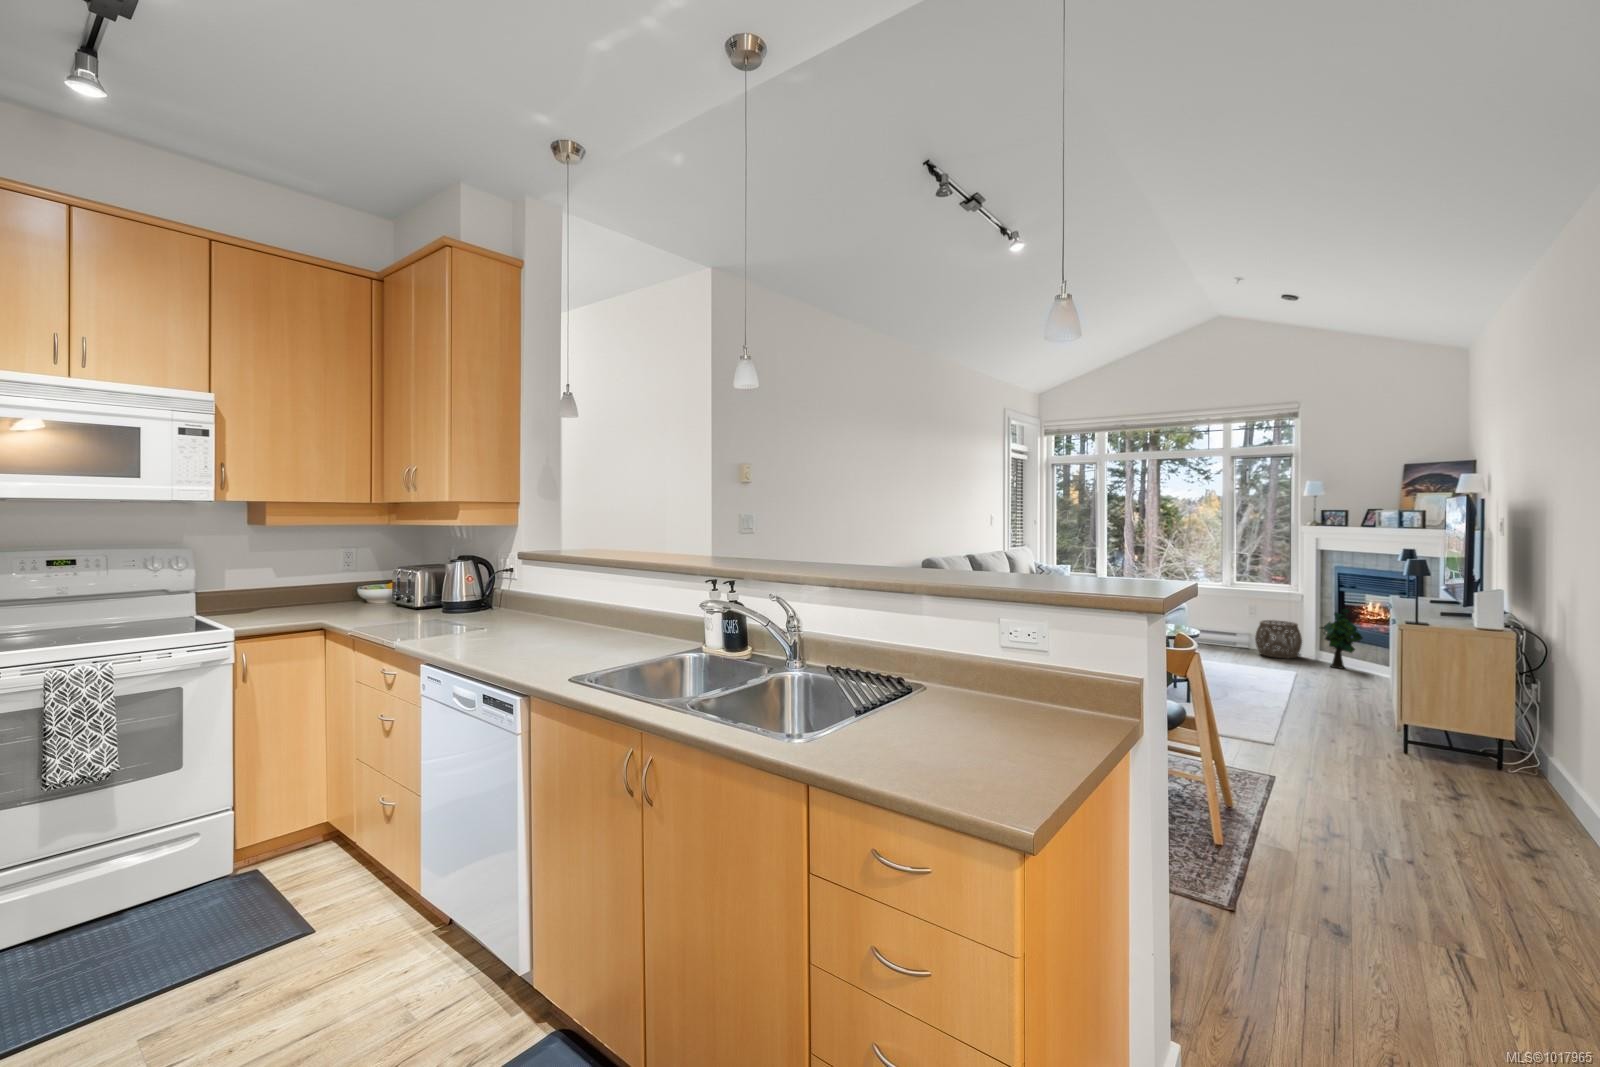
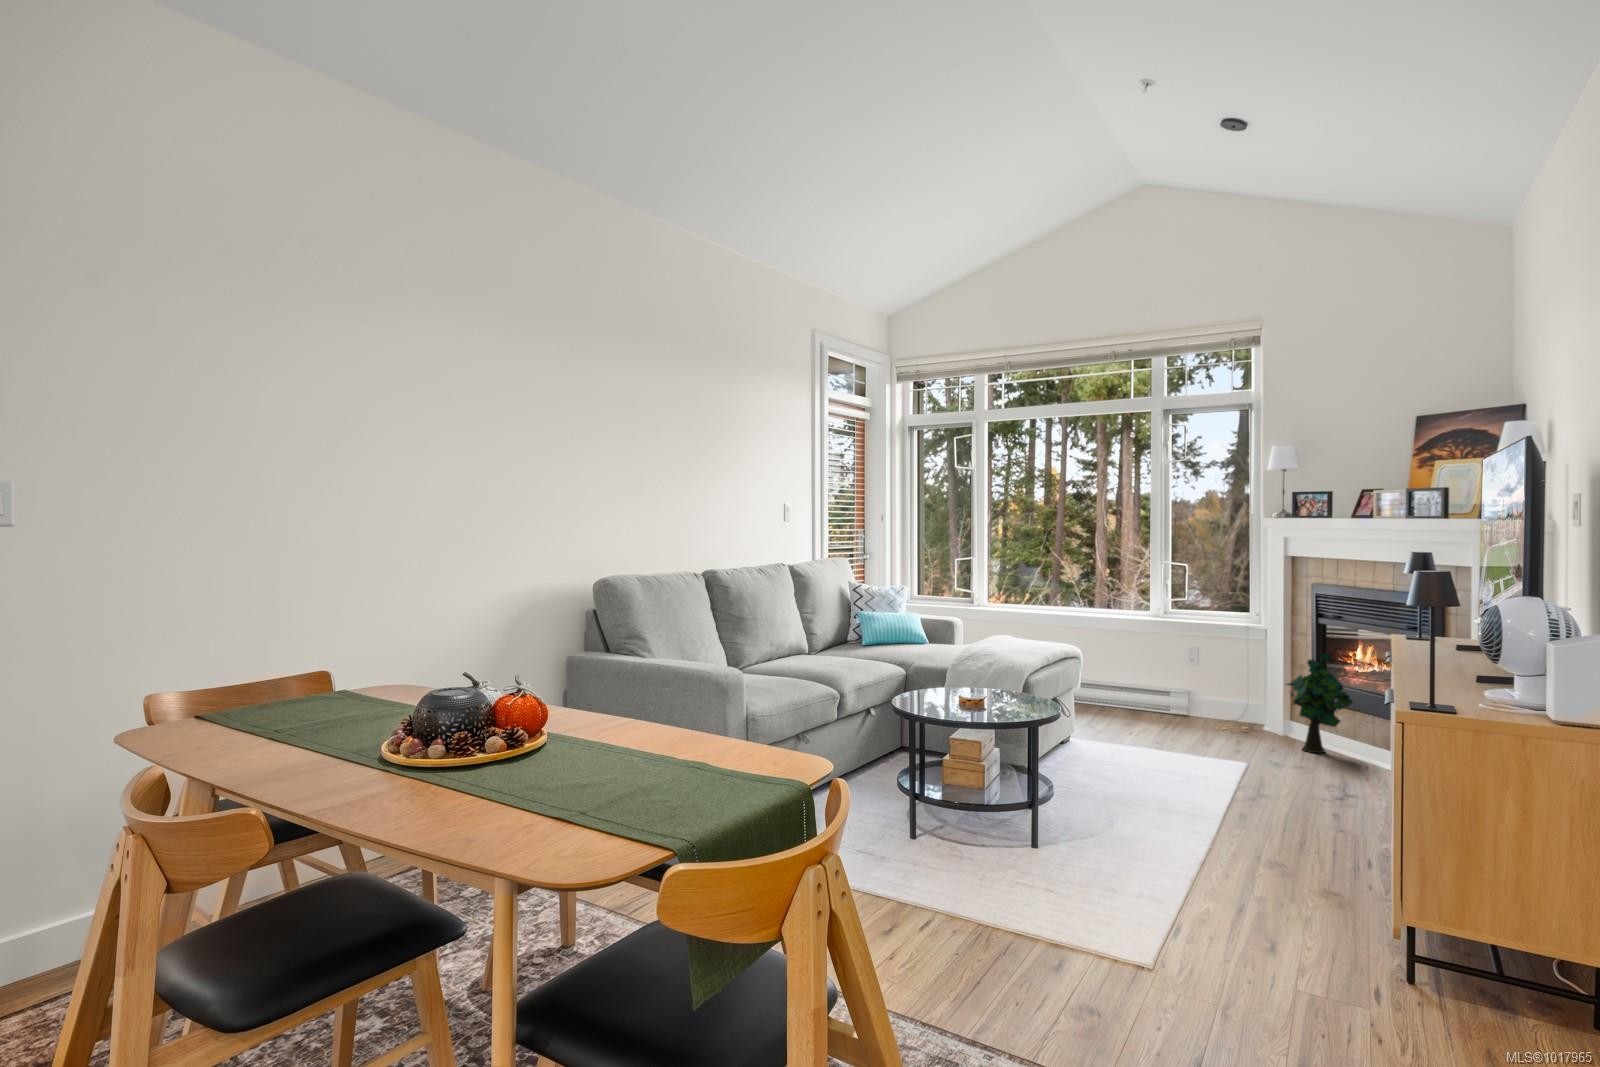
woven basket: present [1255,620,1302,658] -> none [1191,670,1263,734]

